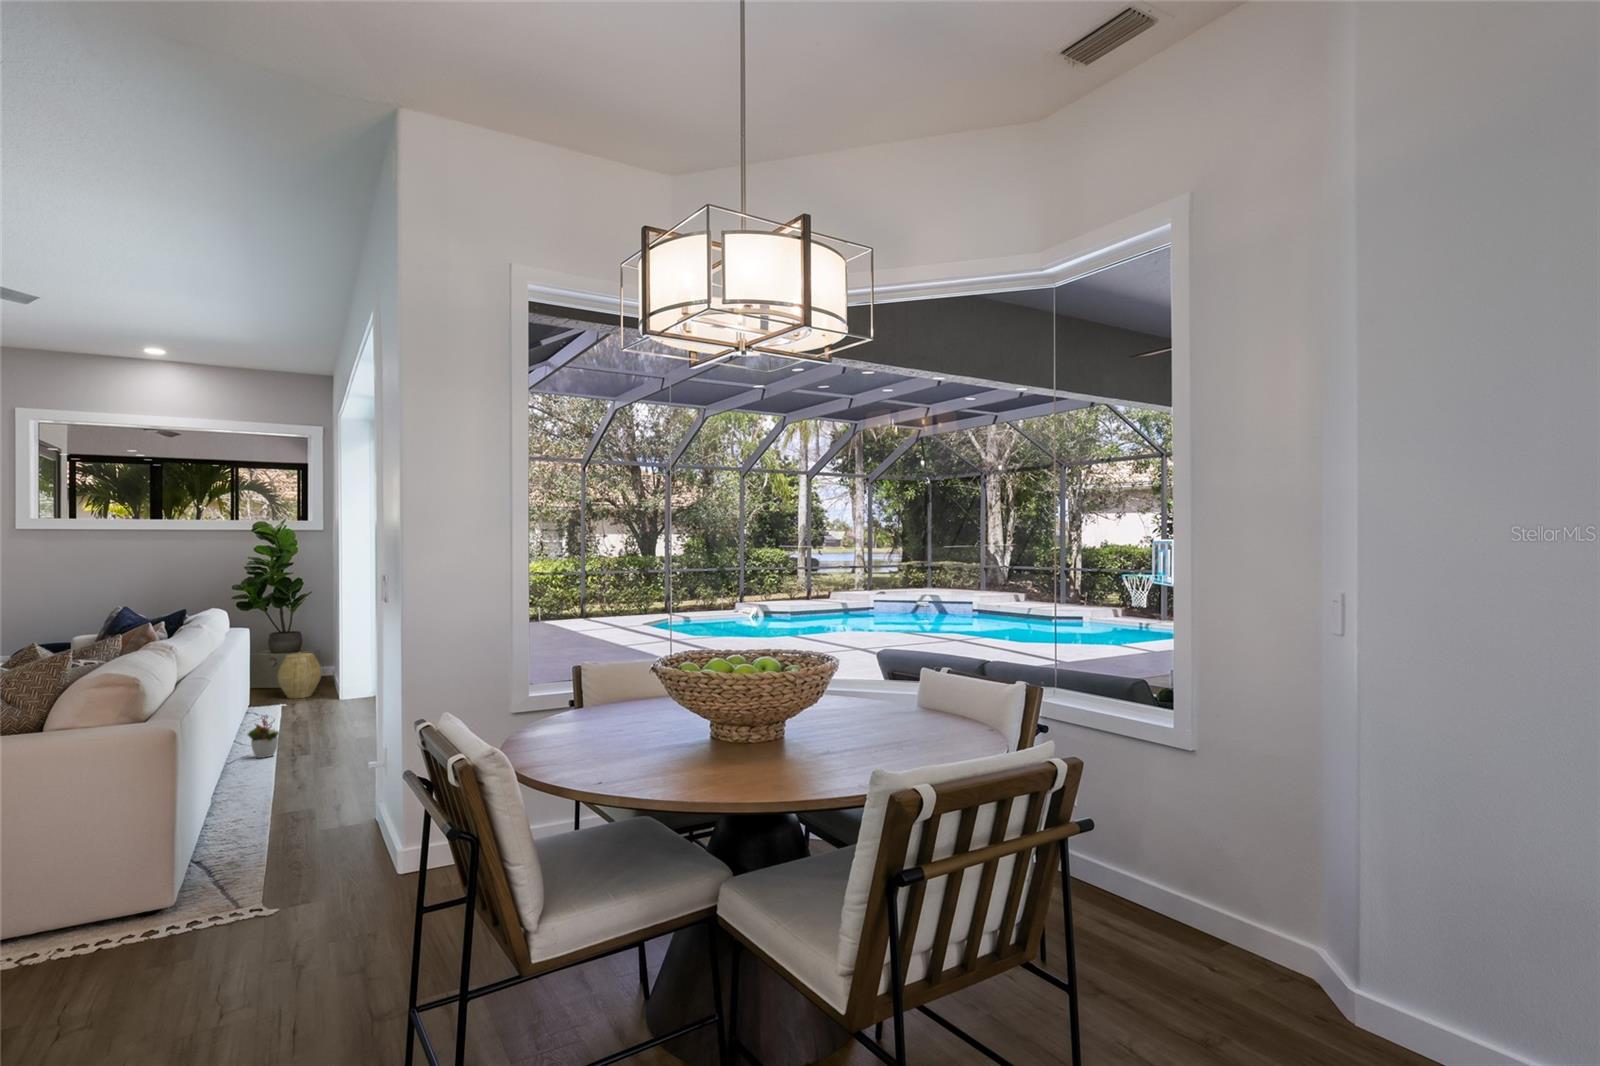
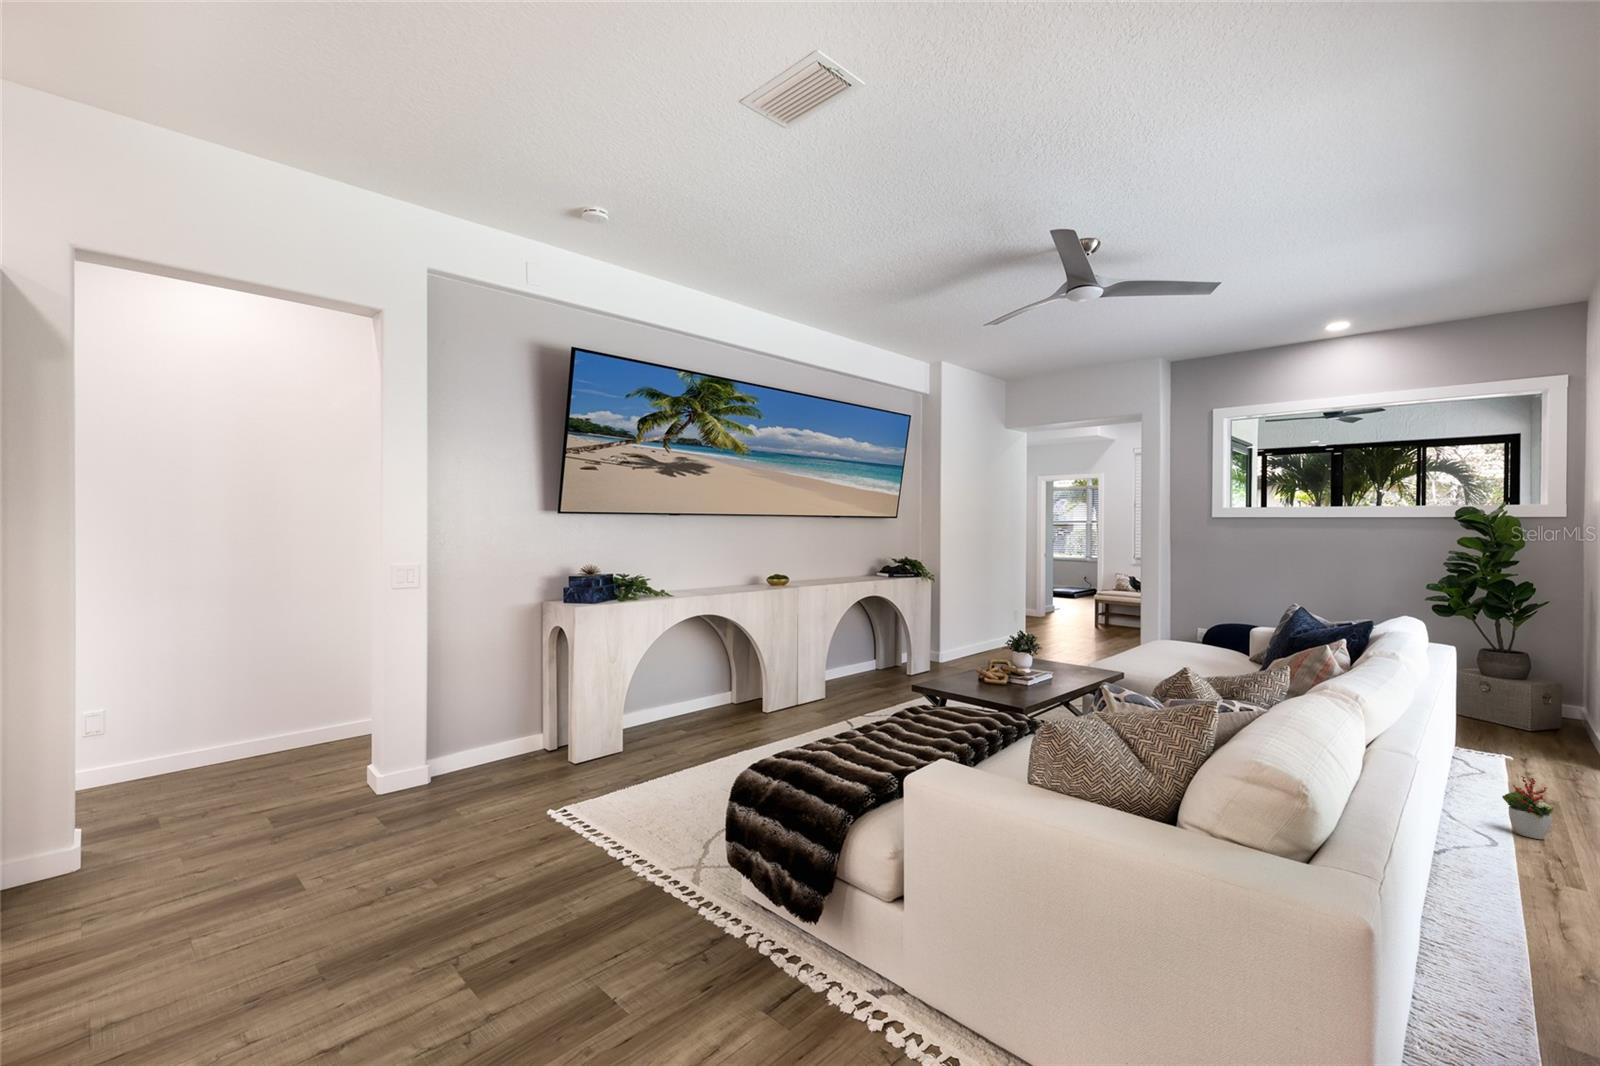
woven basket: present [278,653,321,699] -> none [1503,685,1573,749]

